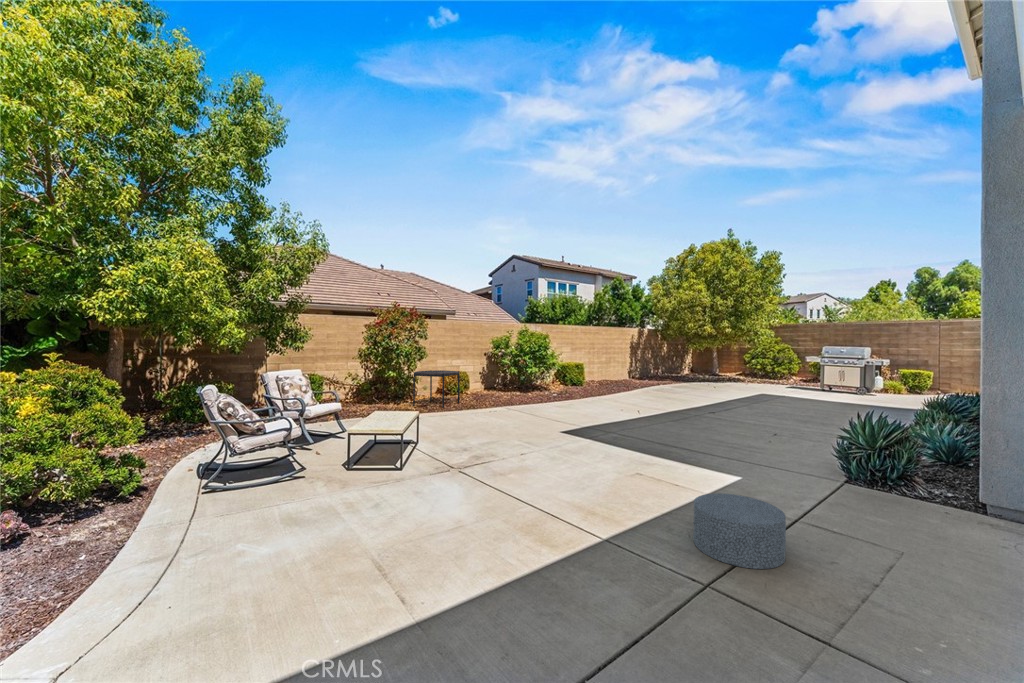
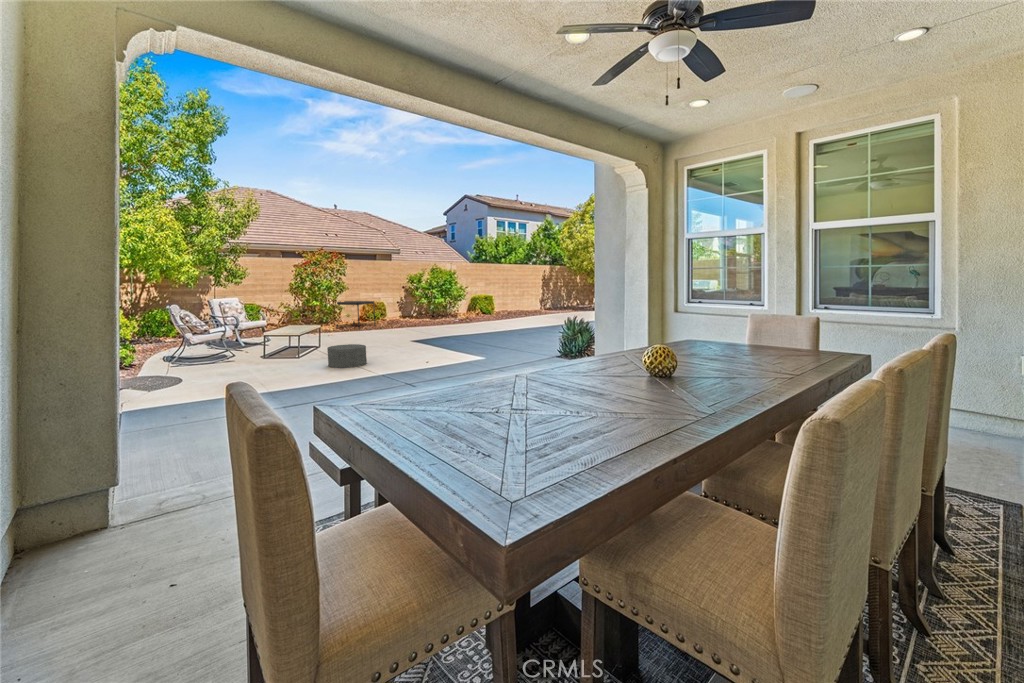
ottoman: present [694,493,786,569] -> present [327,344,367,368]

